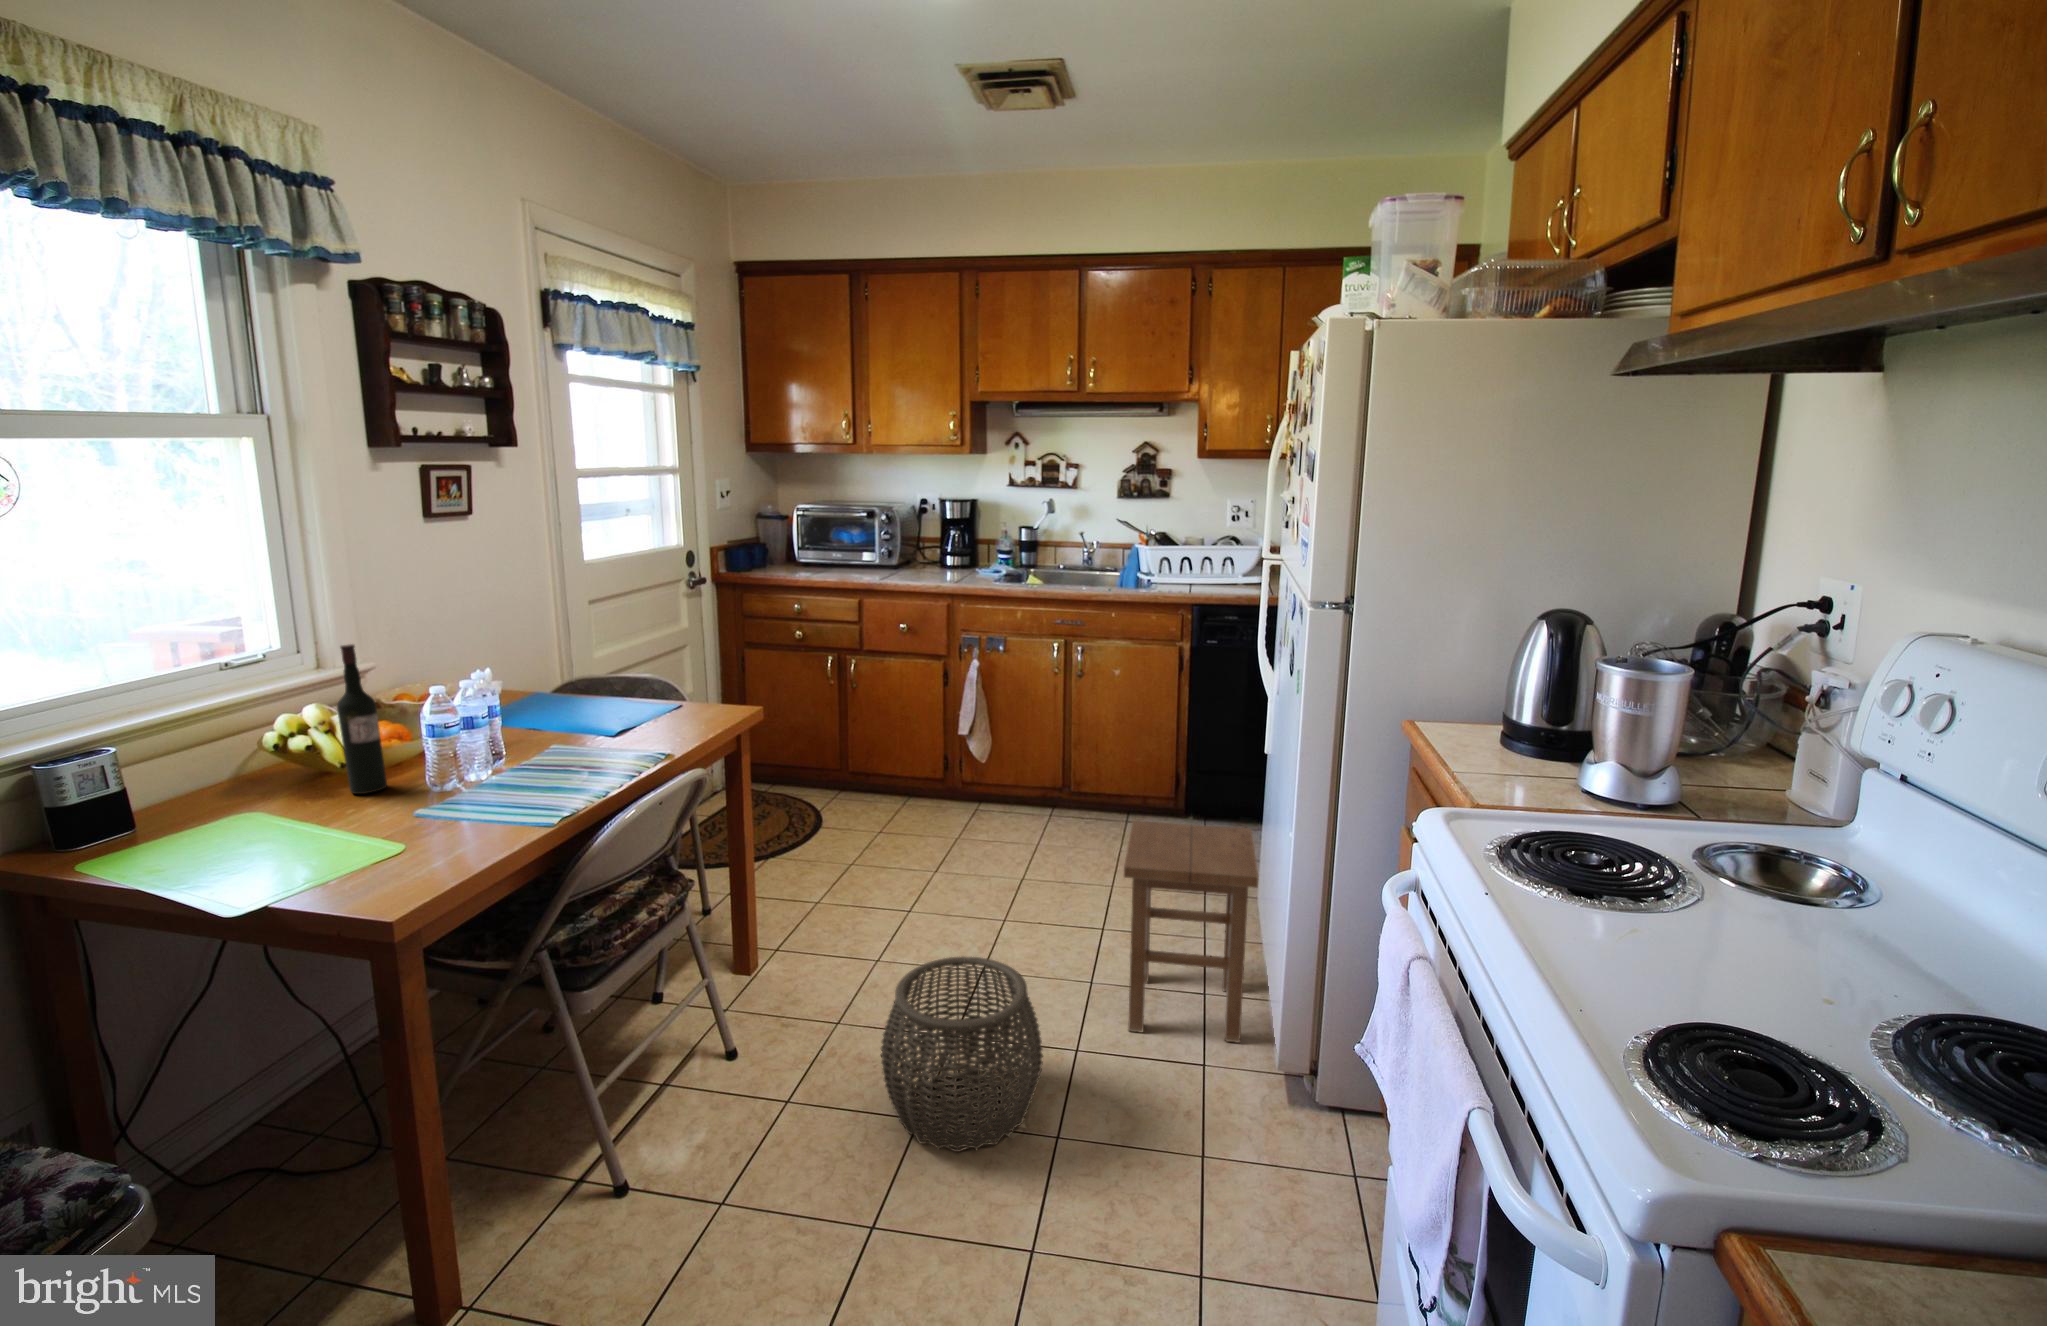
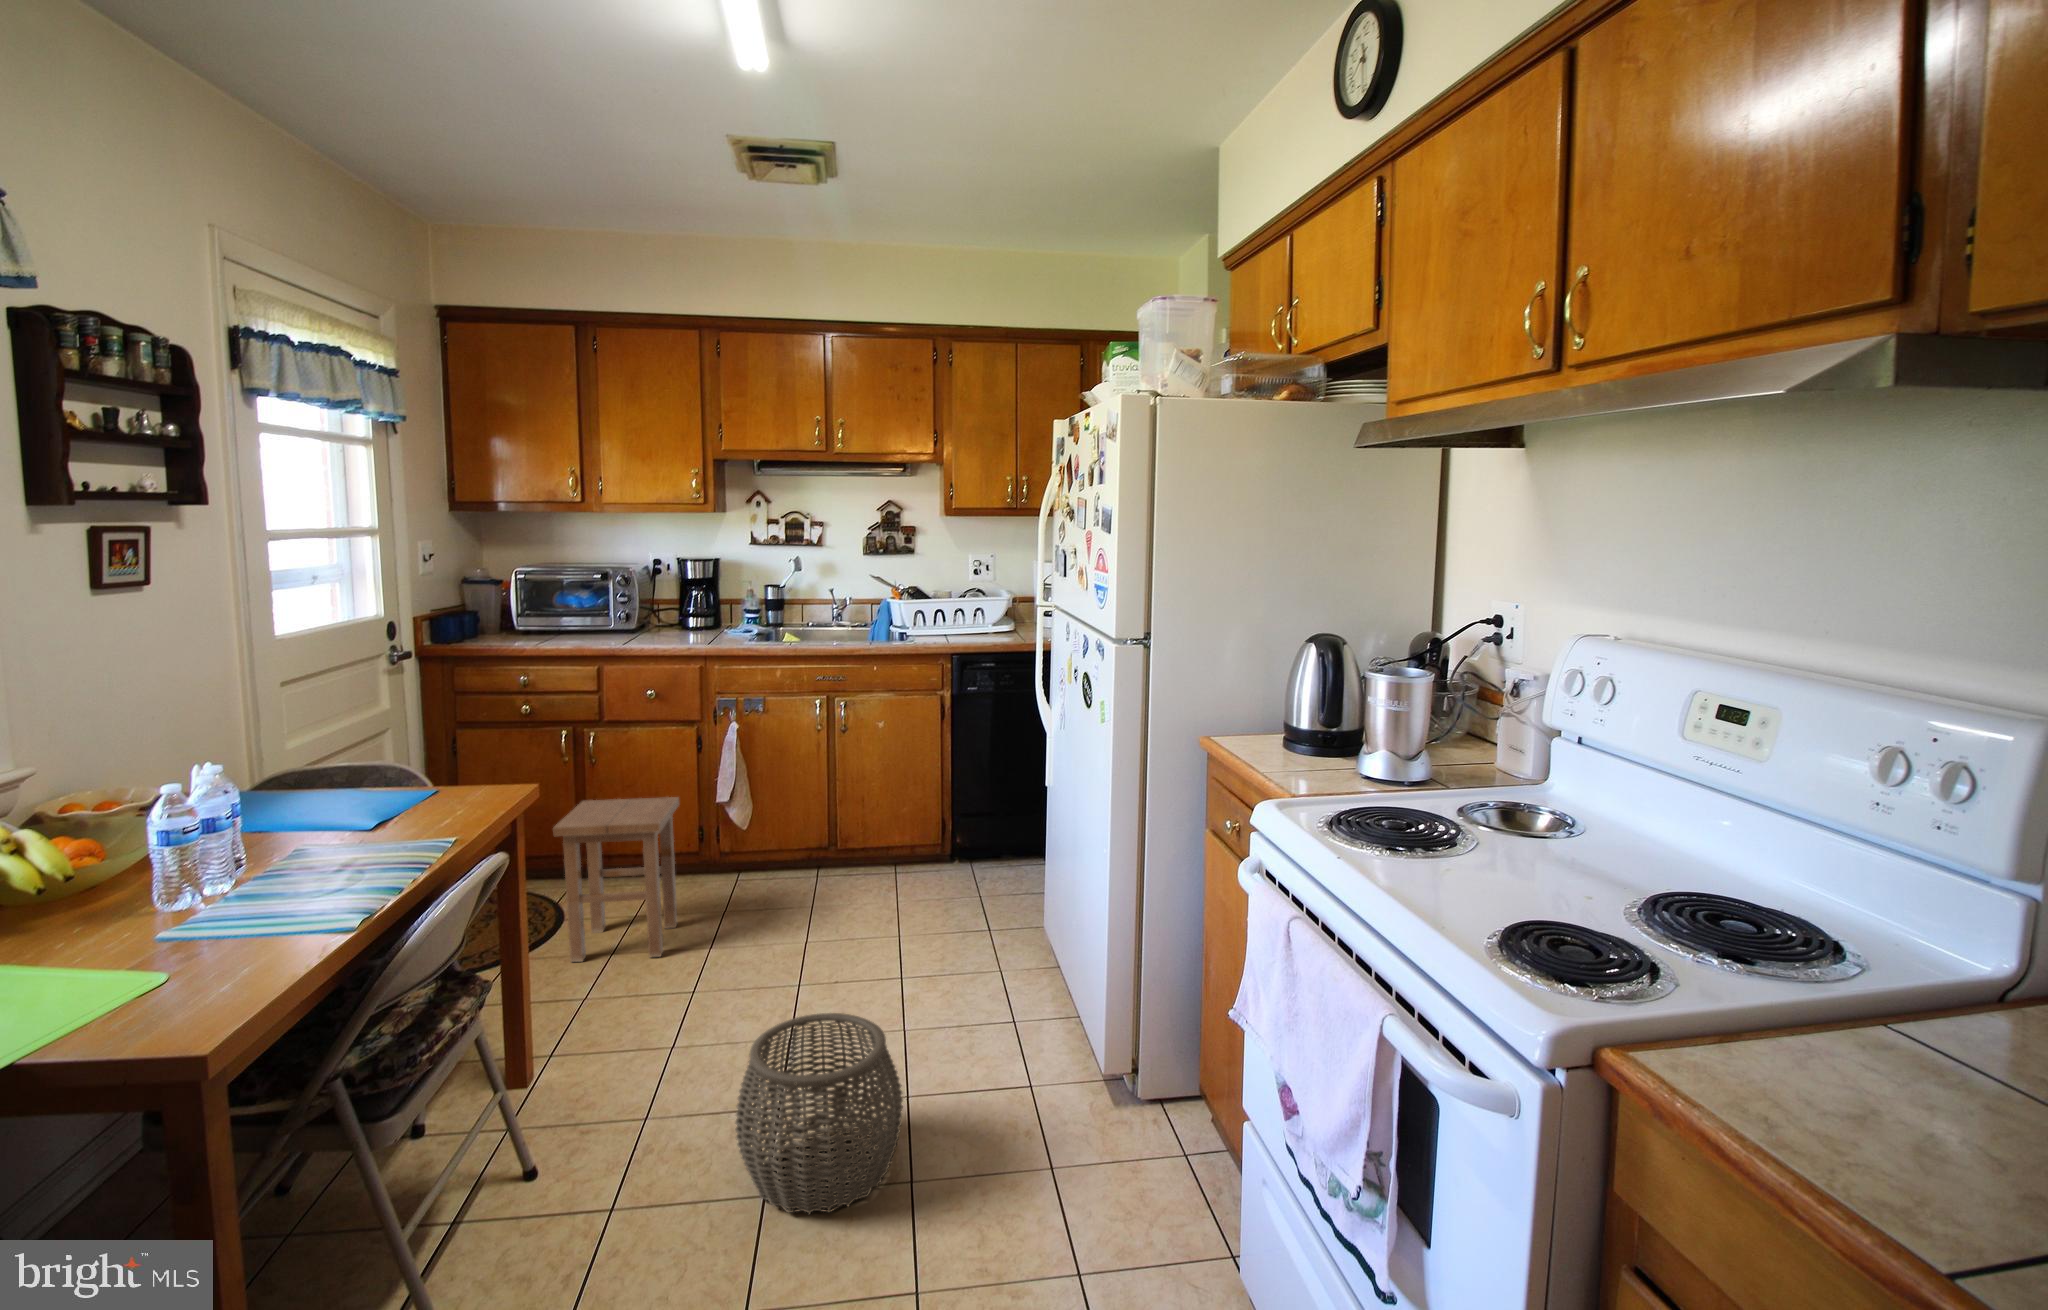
wine bottle: present [337,644,387,794] -> none [41,737,109,920]
stool: present [1124,821,1258,1043] -> present [553,797,679,962]

